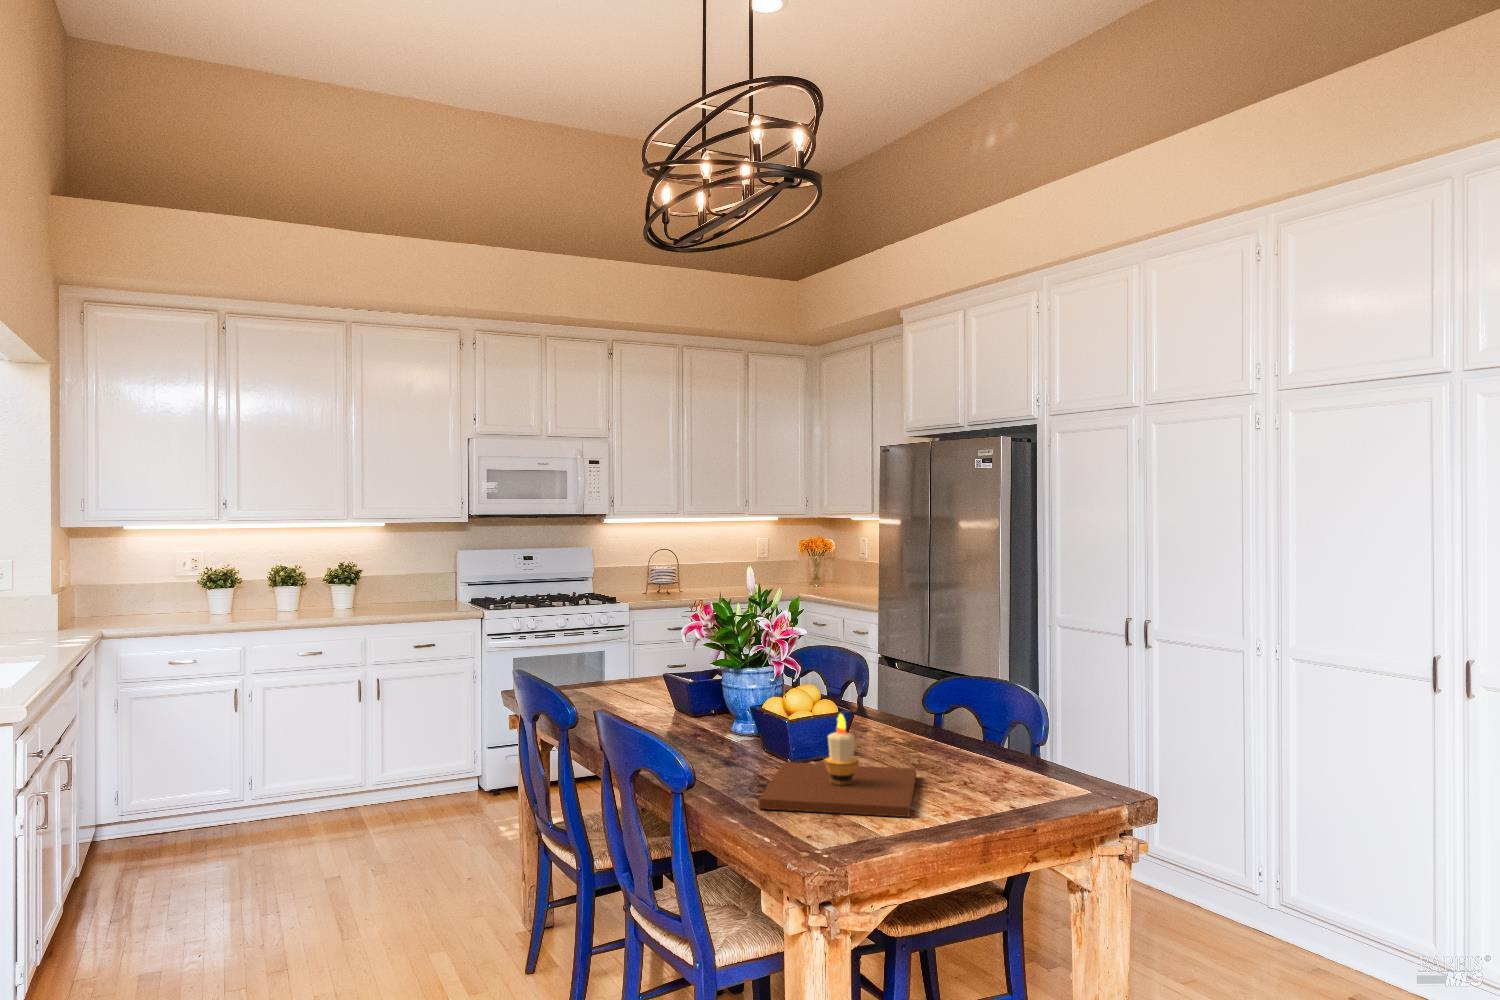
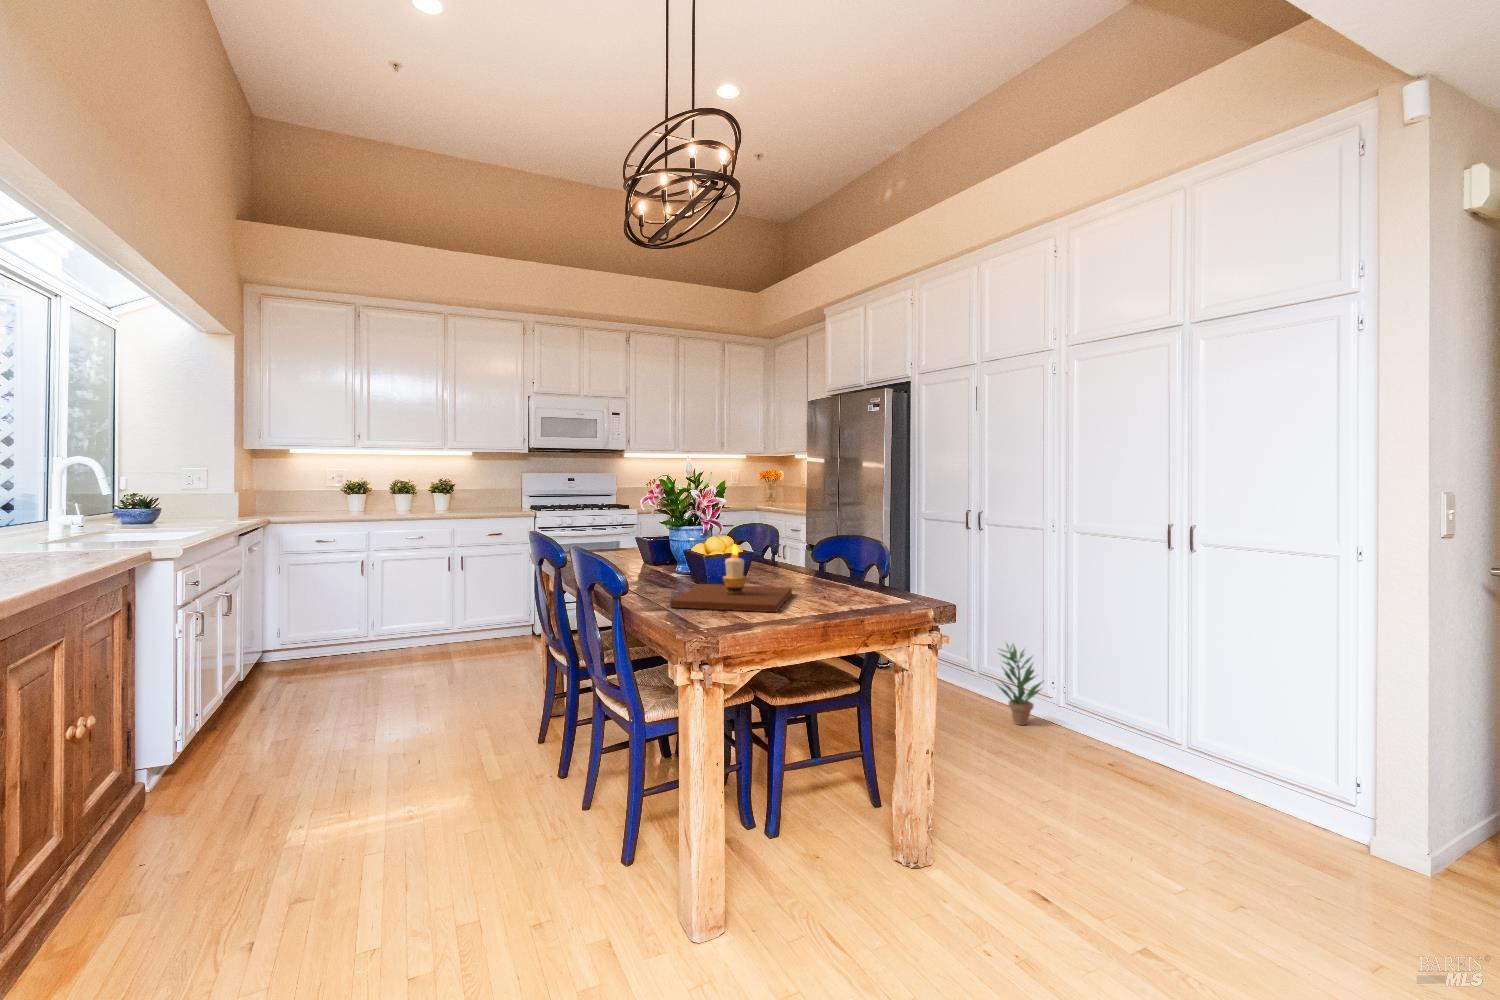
potted plant: none [1178,813,1253,938] -> present [998,644,1042,725]

